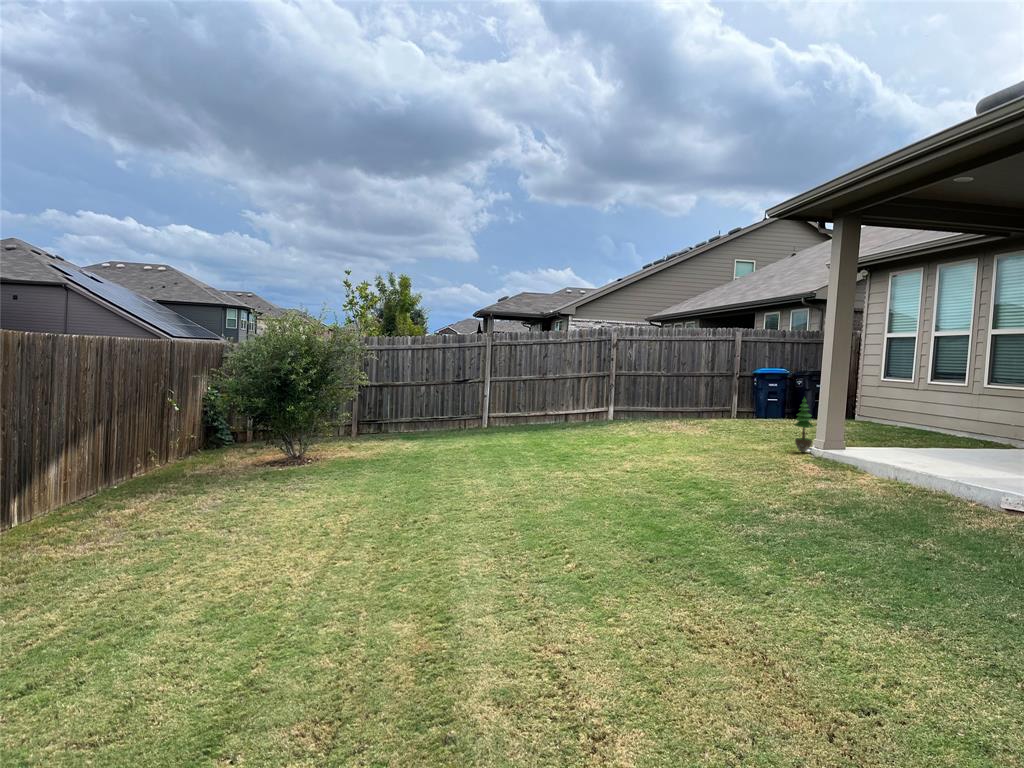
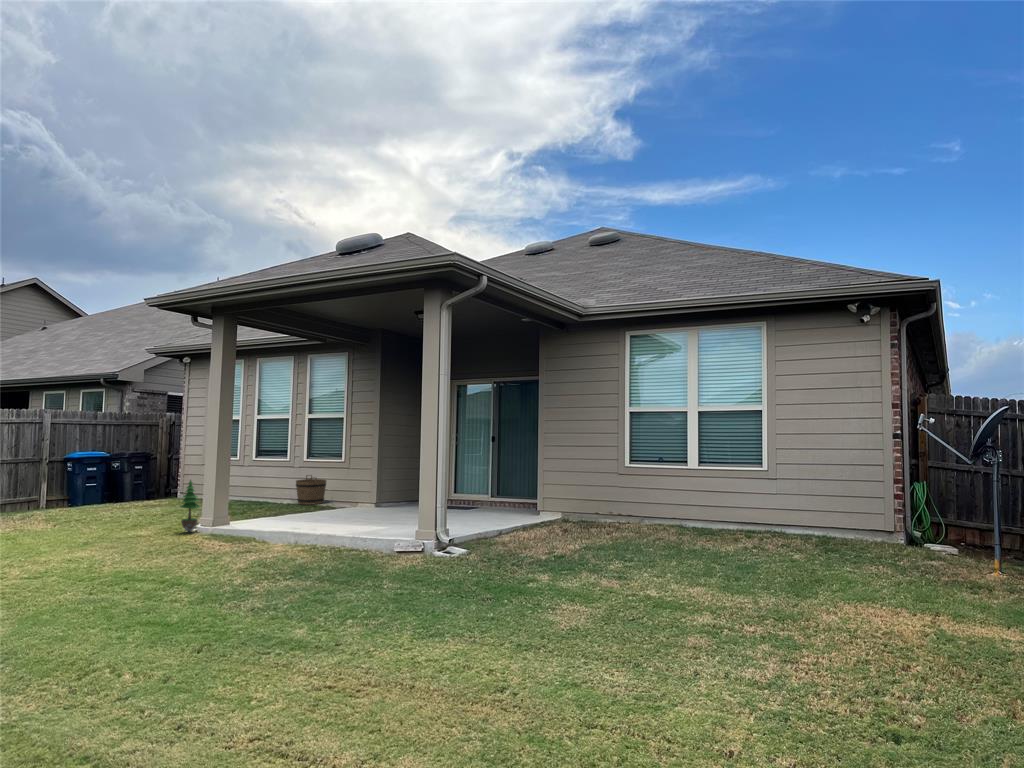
bucket: none [965,406,1009,443] -> present [296,475,326,505]

